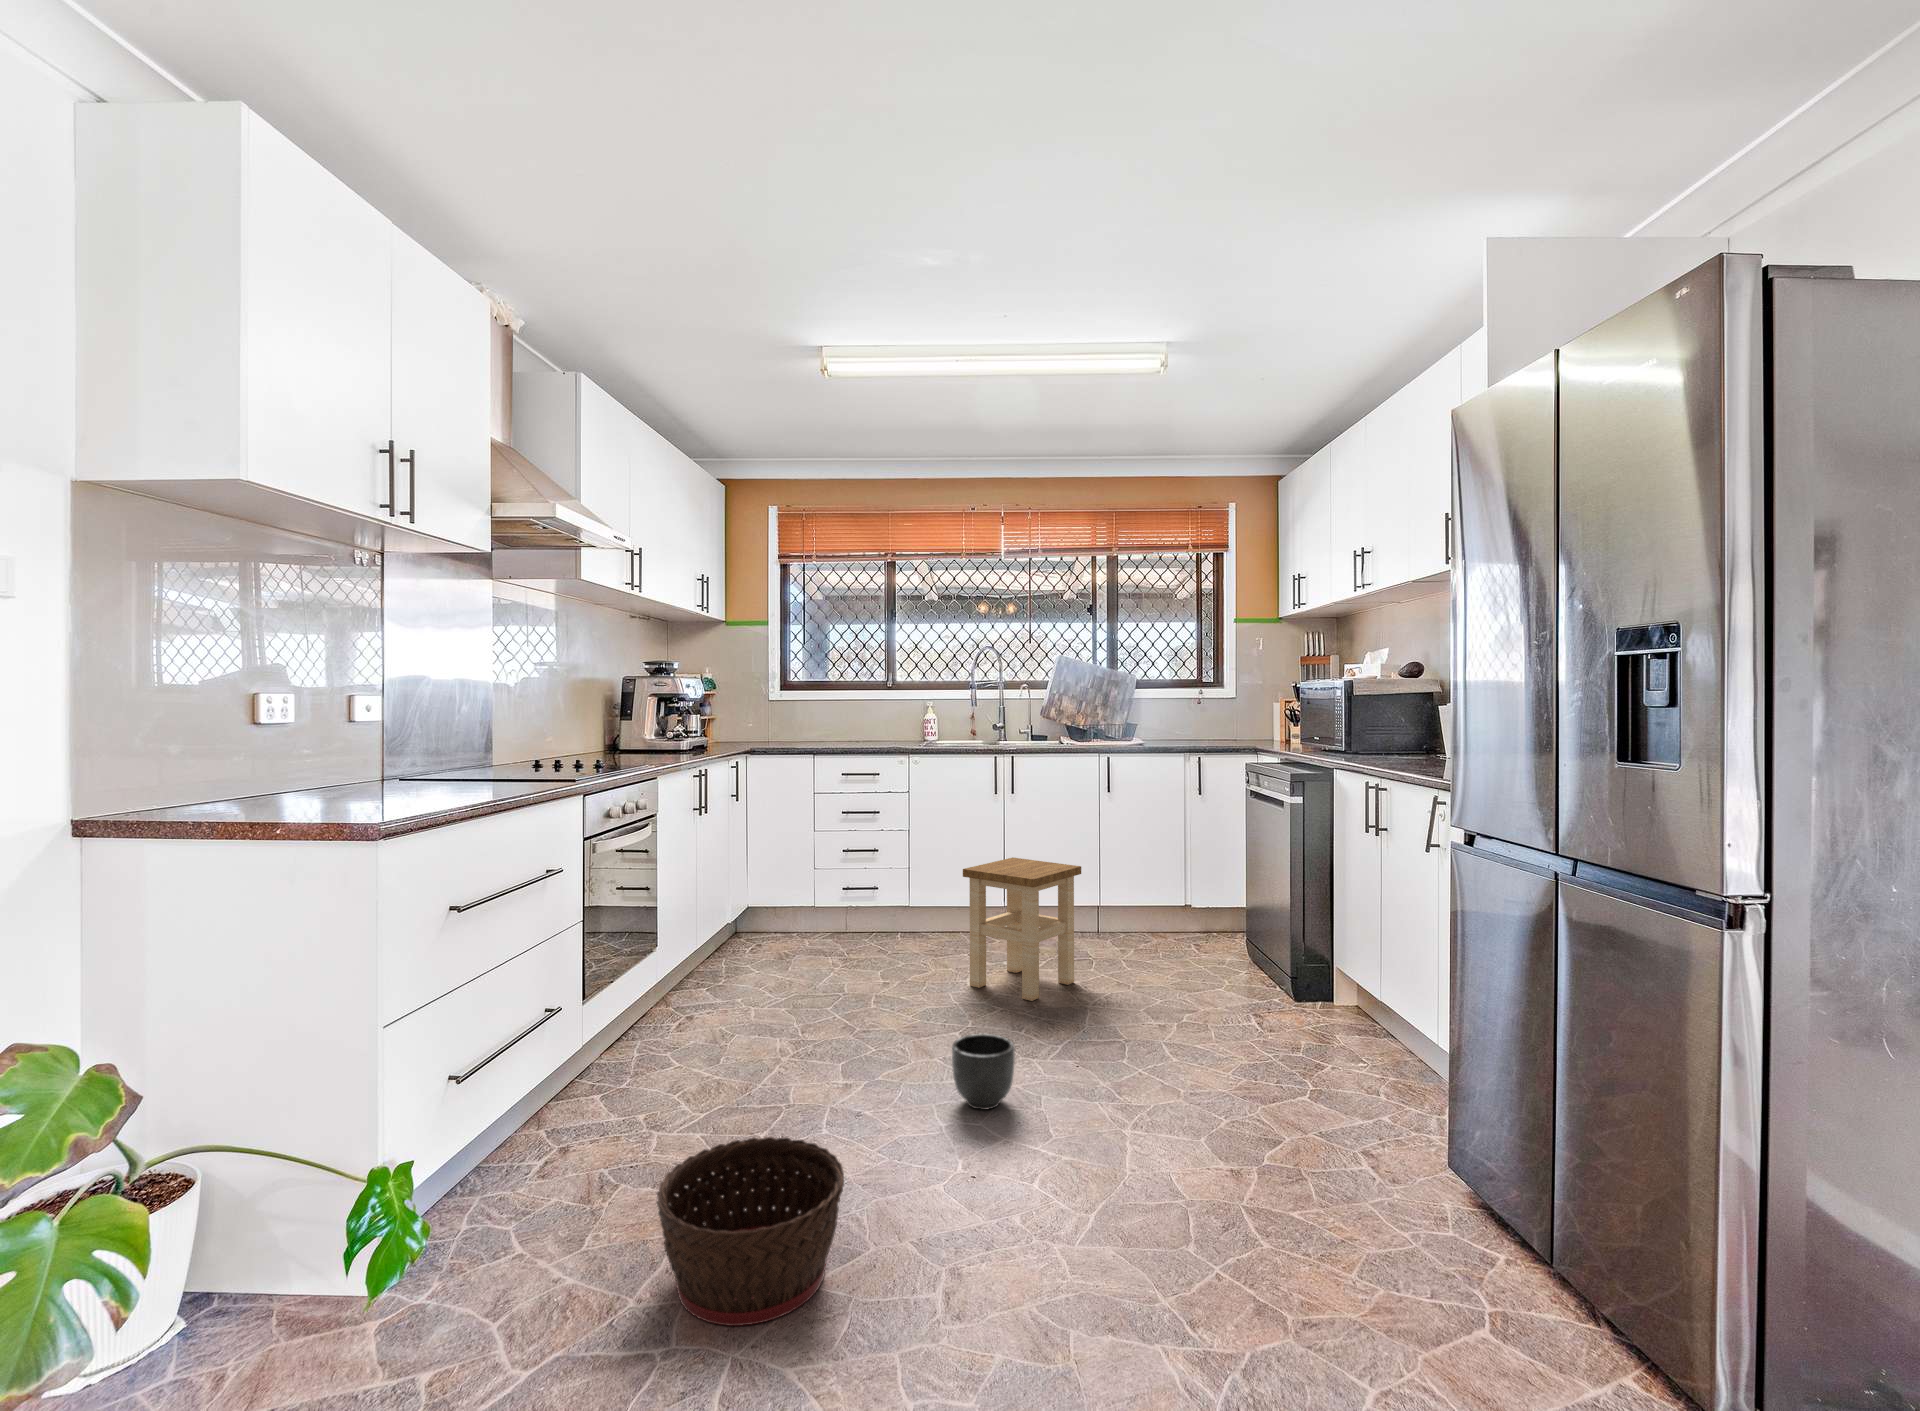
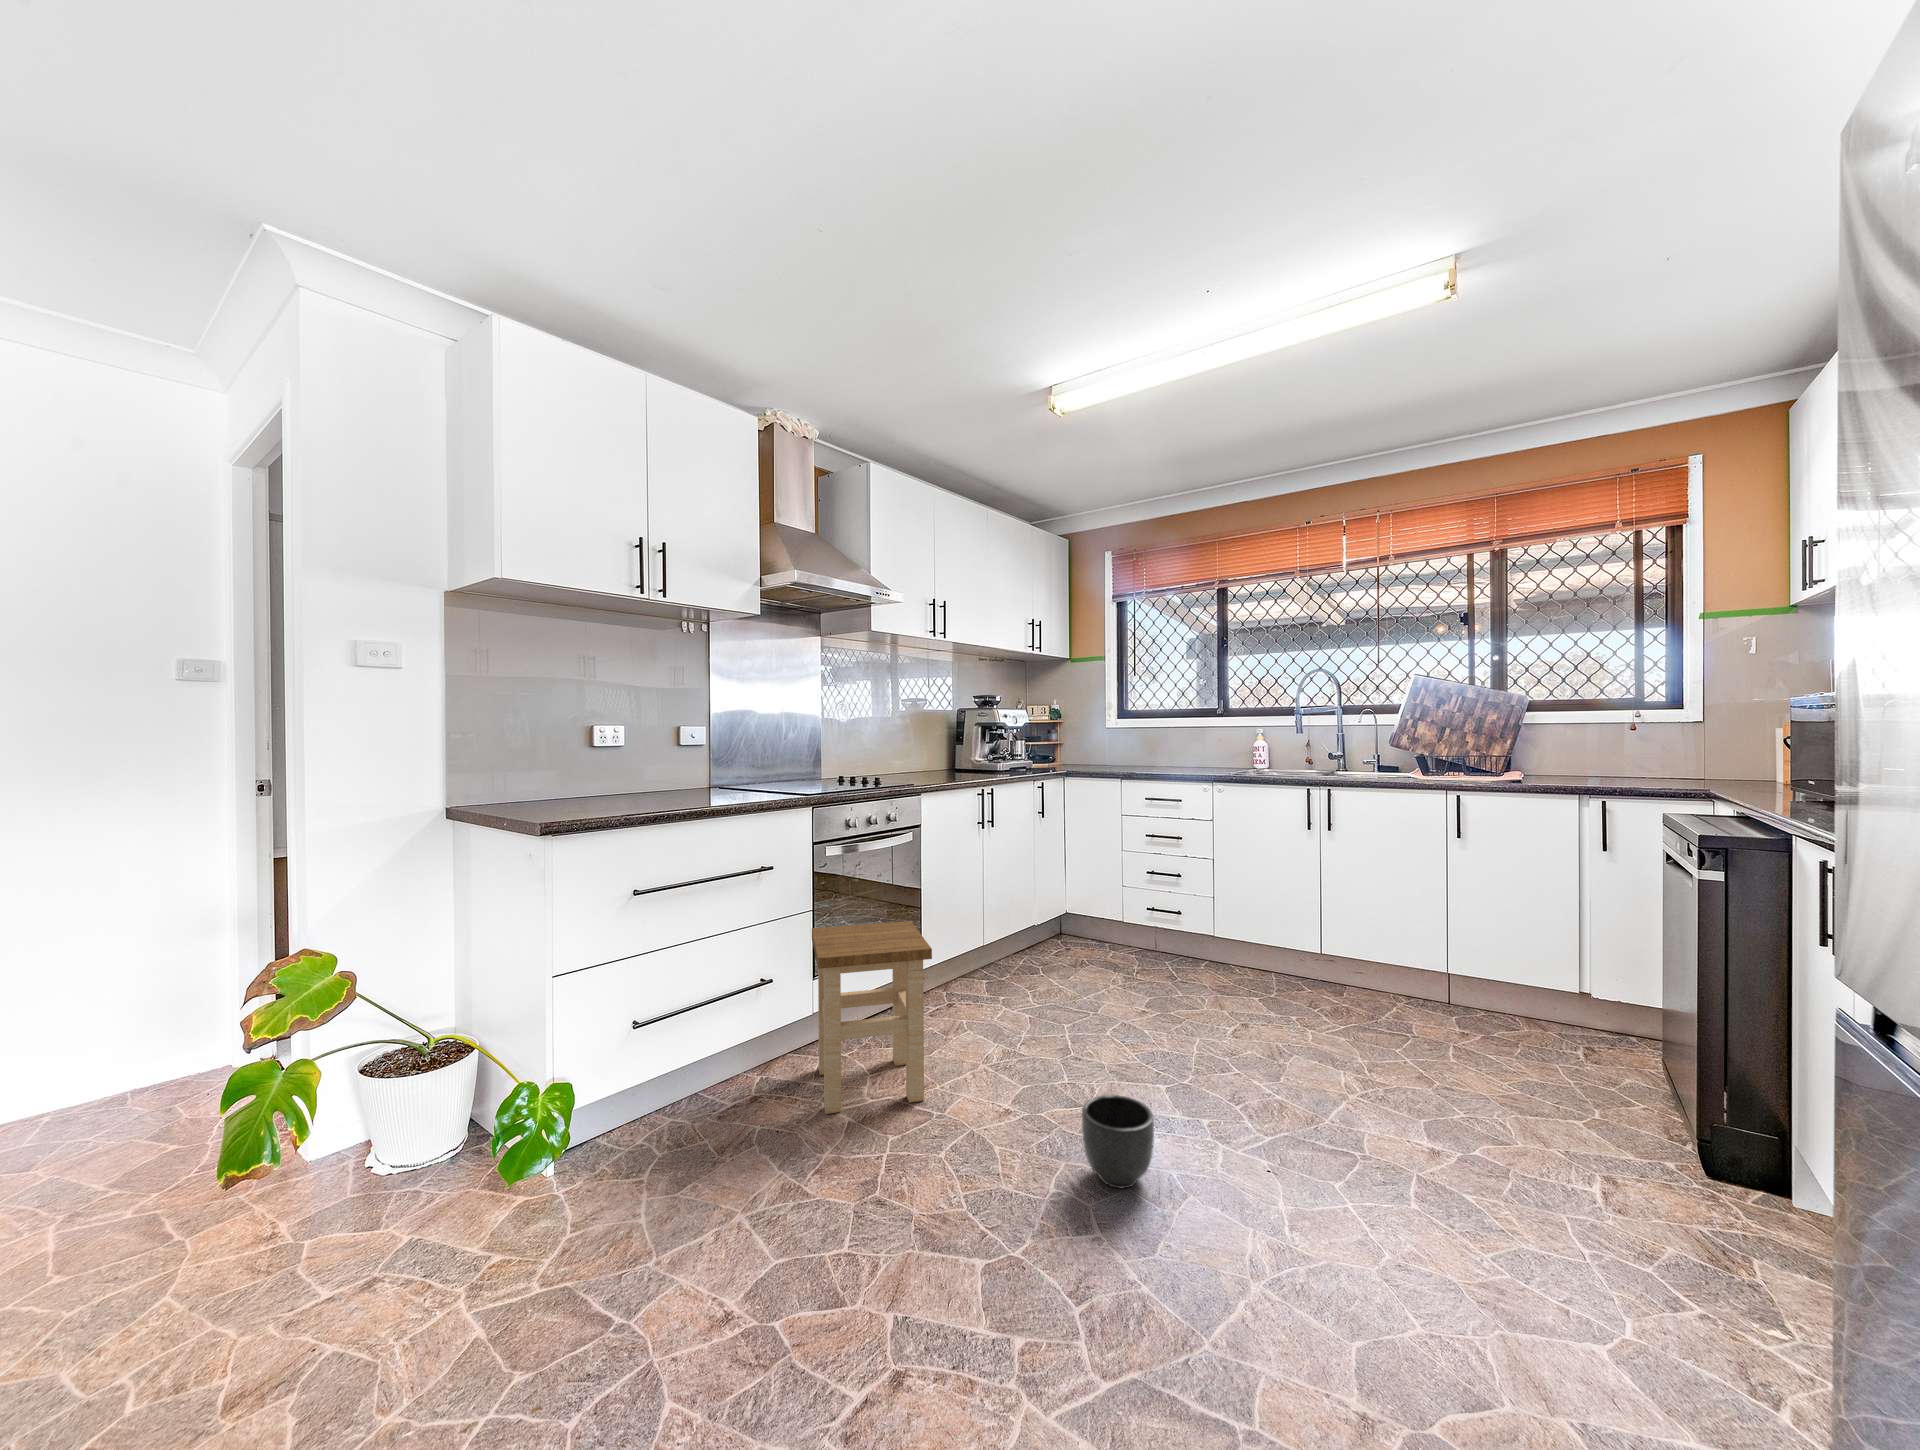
stool: present [963,857,1081,1001] -> present [812,921,932,1114]
basket: present [656,1137,844,1326] -> none [645,1140,831,1341]

